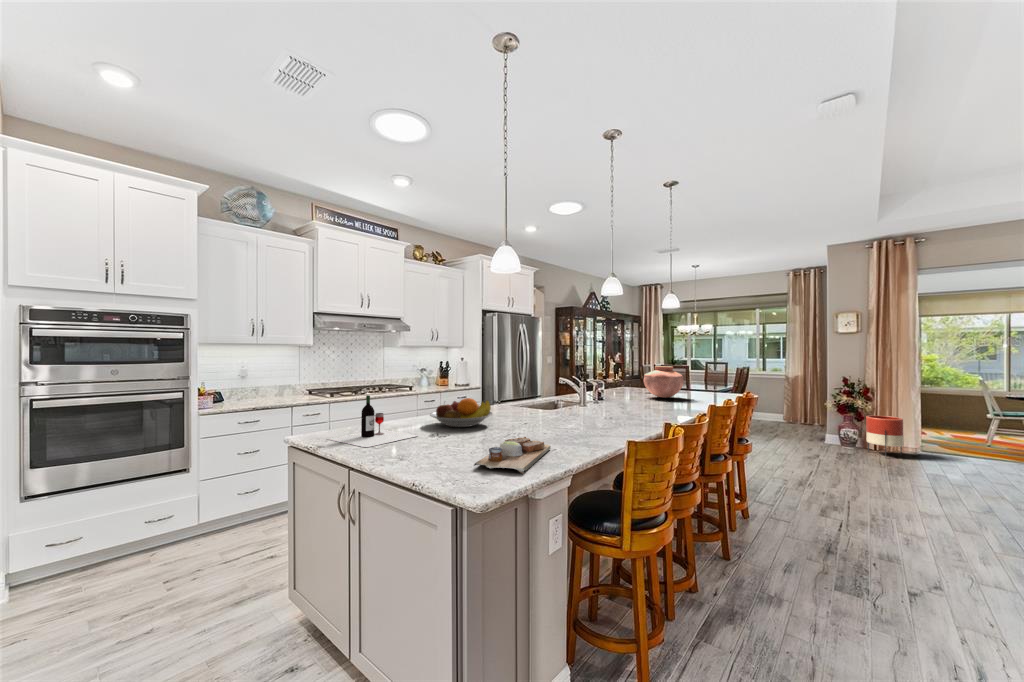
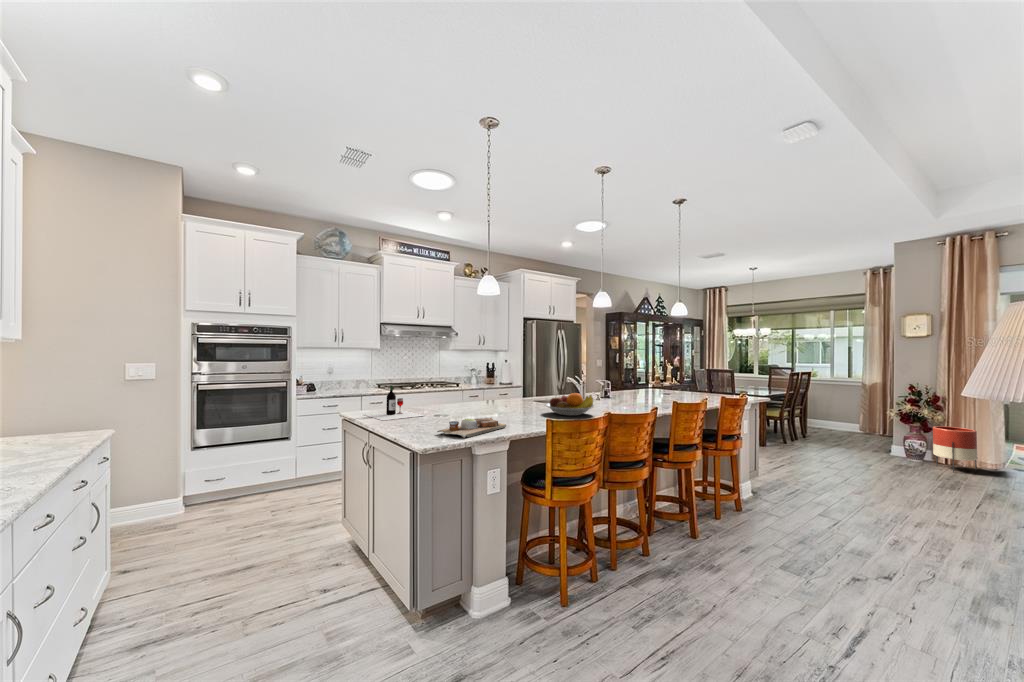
vase: present [644,366,684,398] -> none [655,369,693,398]
fruit bowl: present [430,398,493,427] -> present [545,393,595,416]

